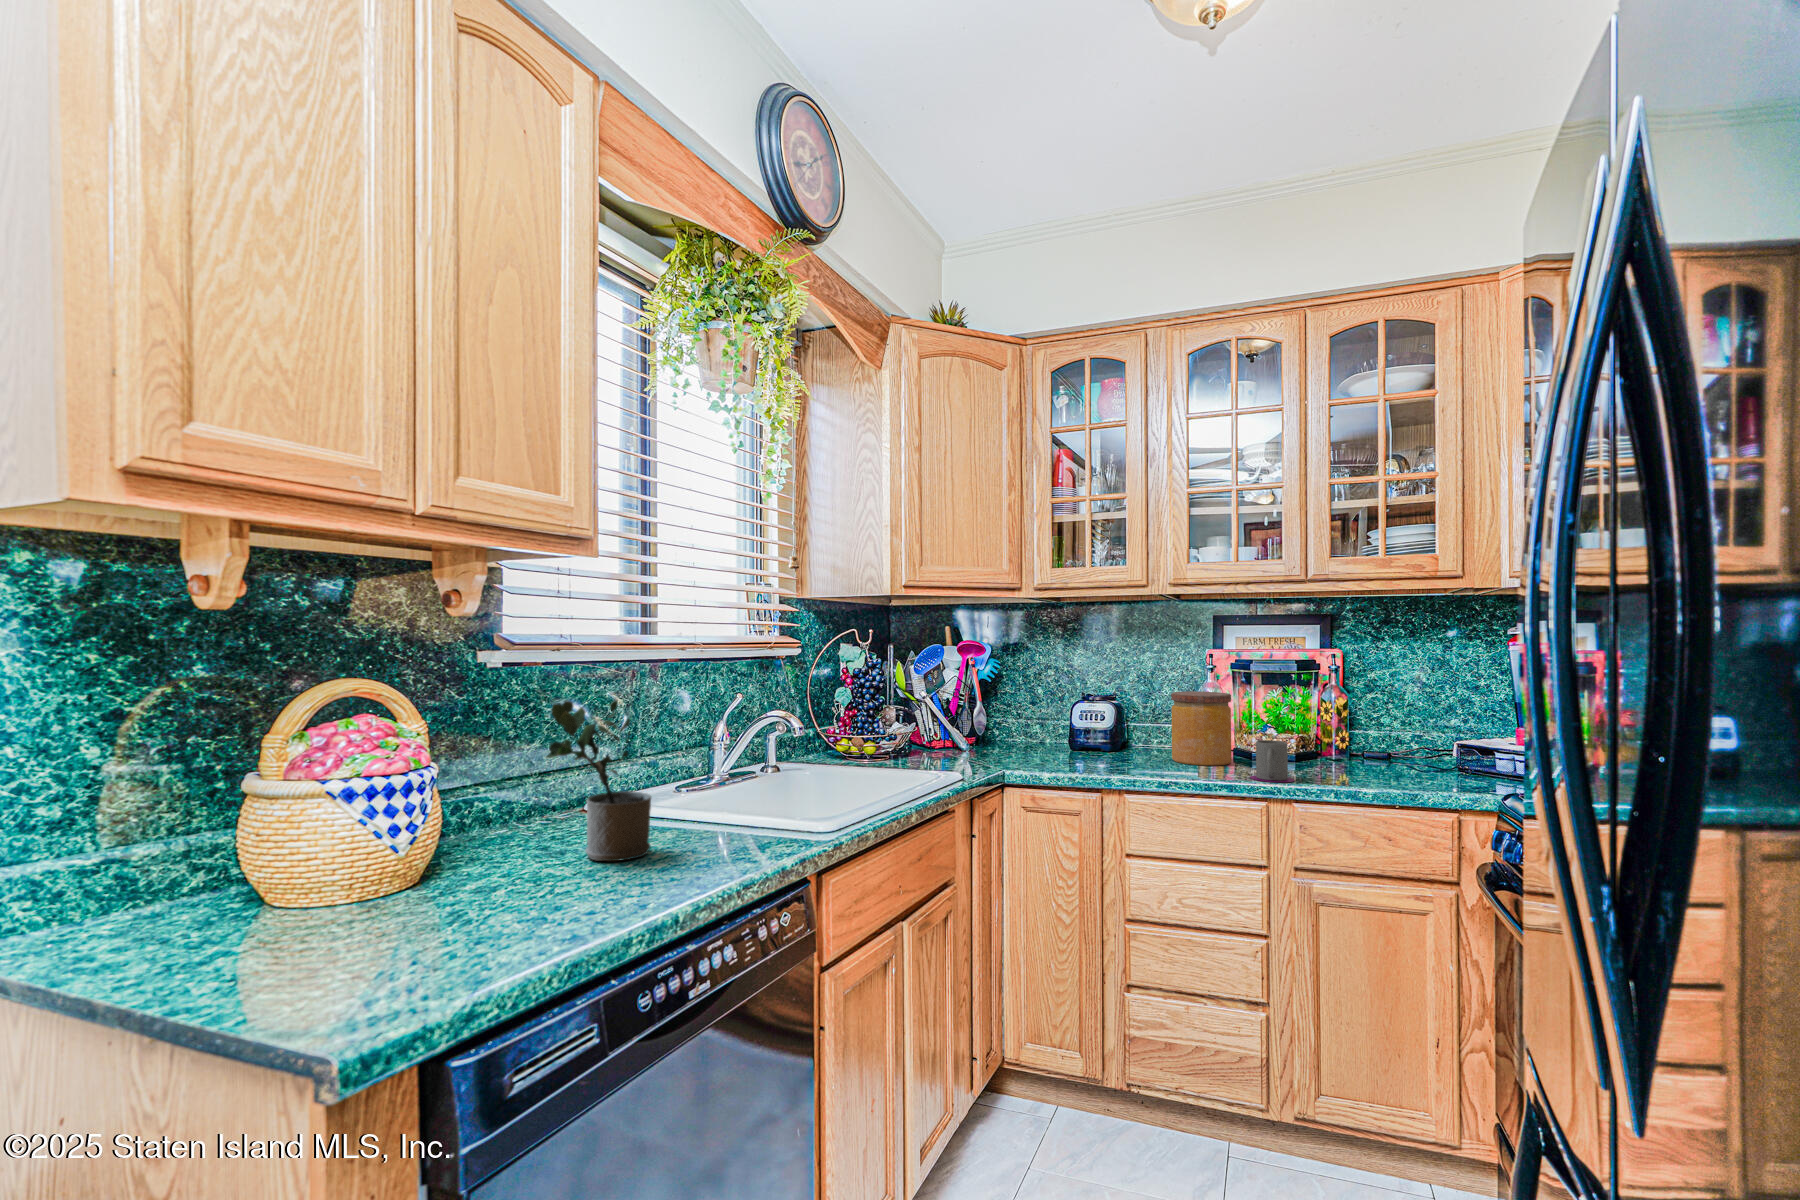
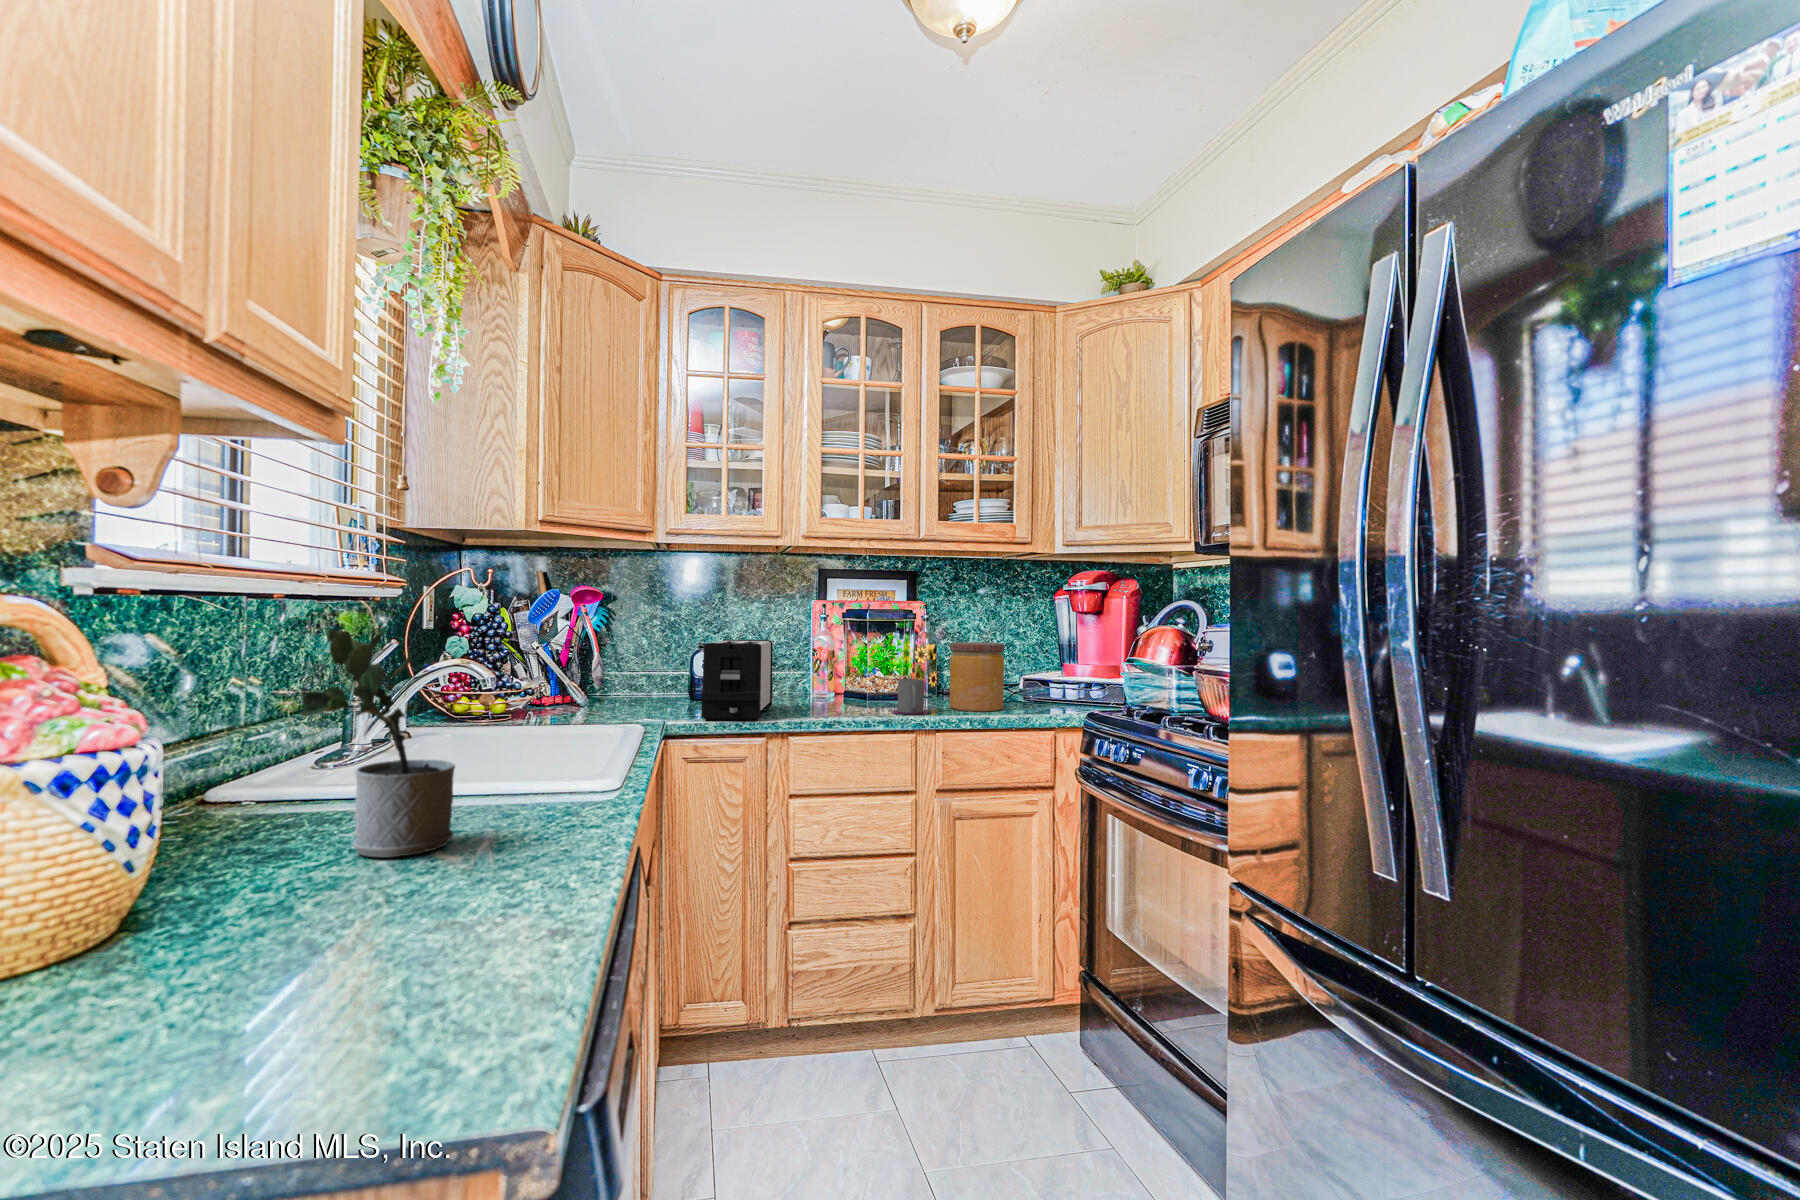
toaster: none [1032,690,1129,774] -> present [701,640,773,721]
jar: present [1171,691,1231,766] -> present [950,642,1004,711]

